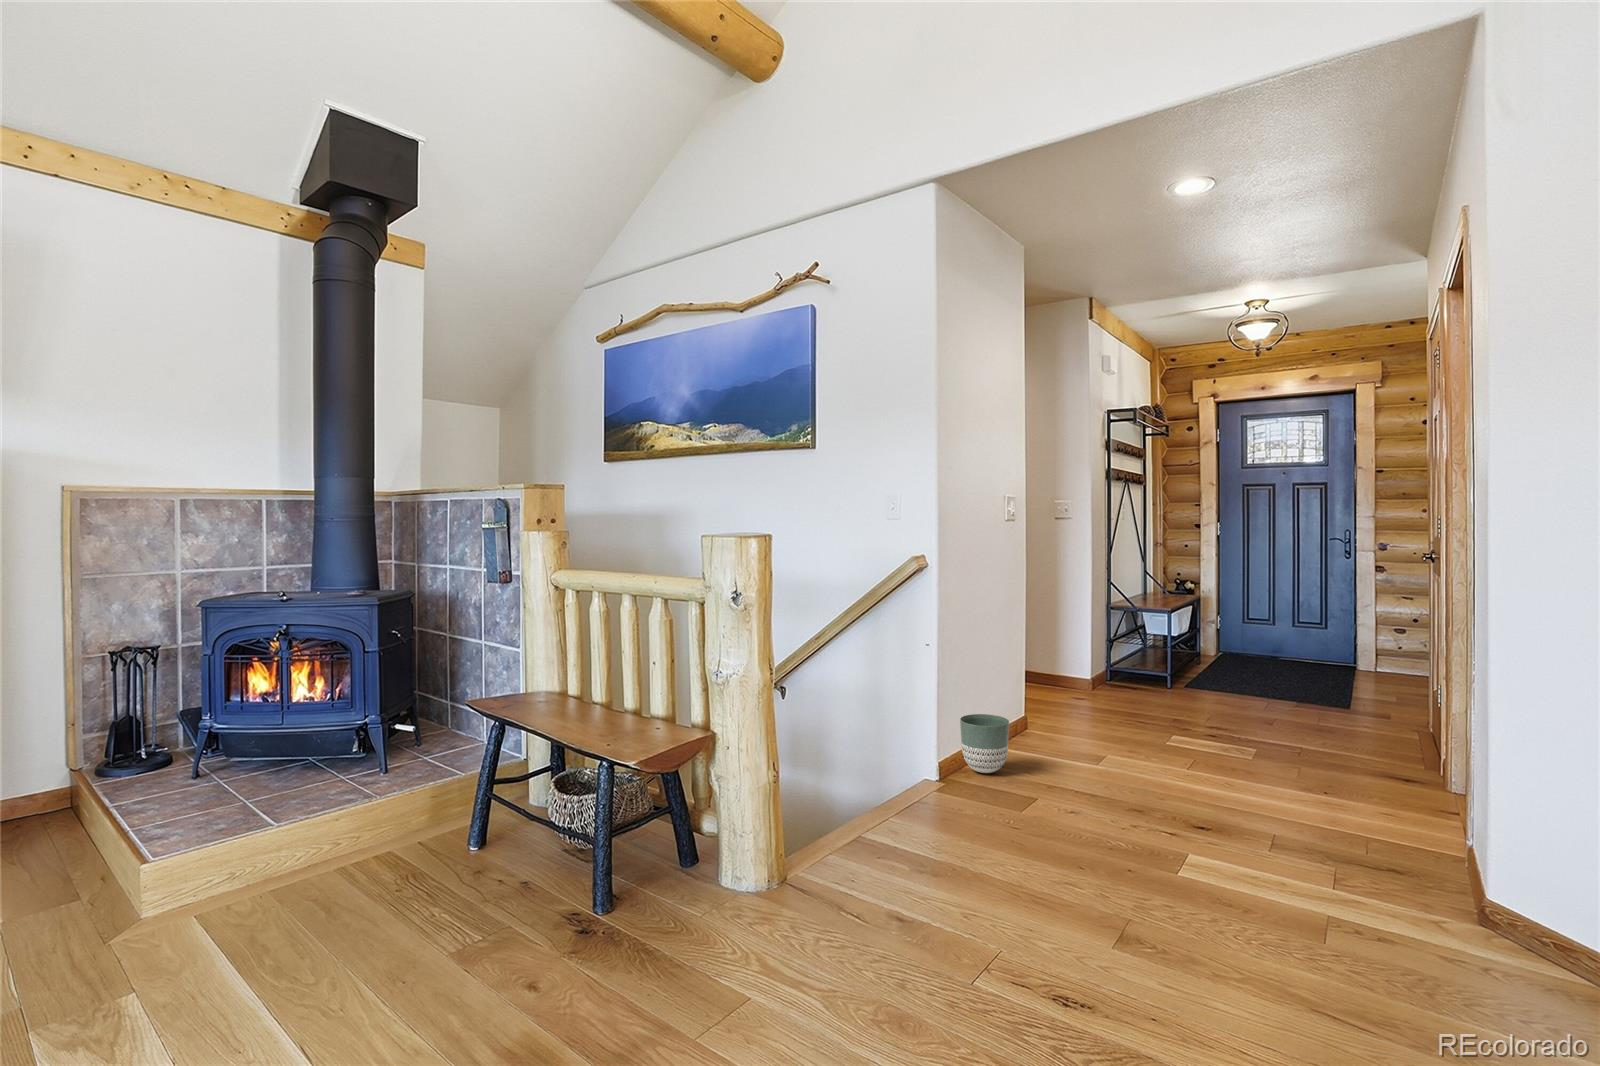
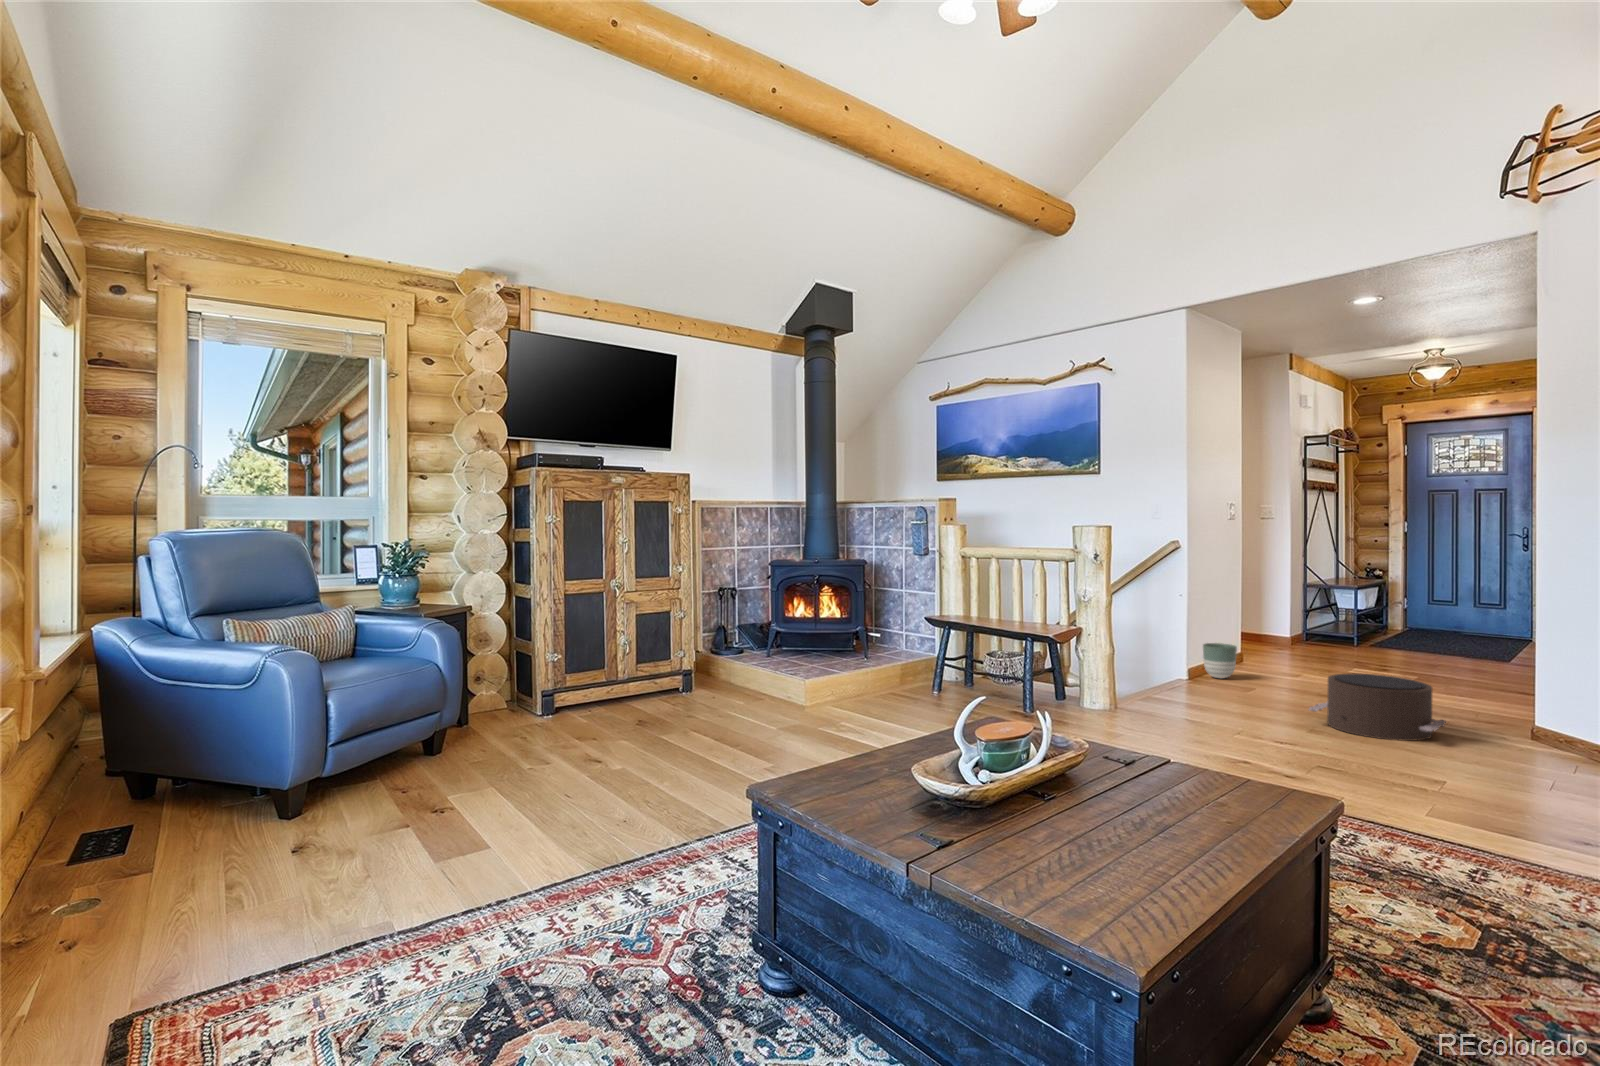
pouf: none [1110,807,1359,976] -> present [1309,673,1446,741]

